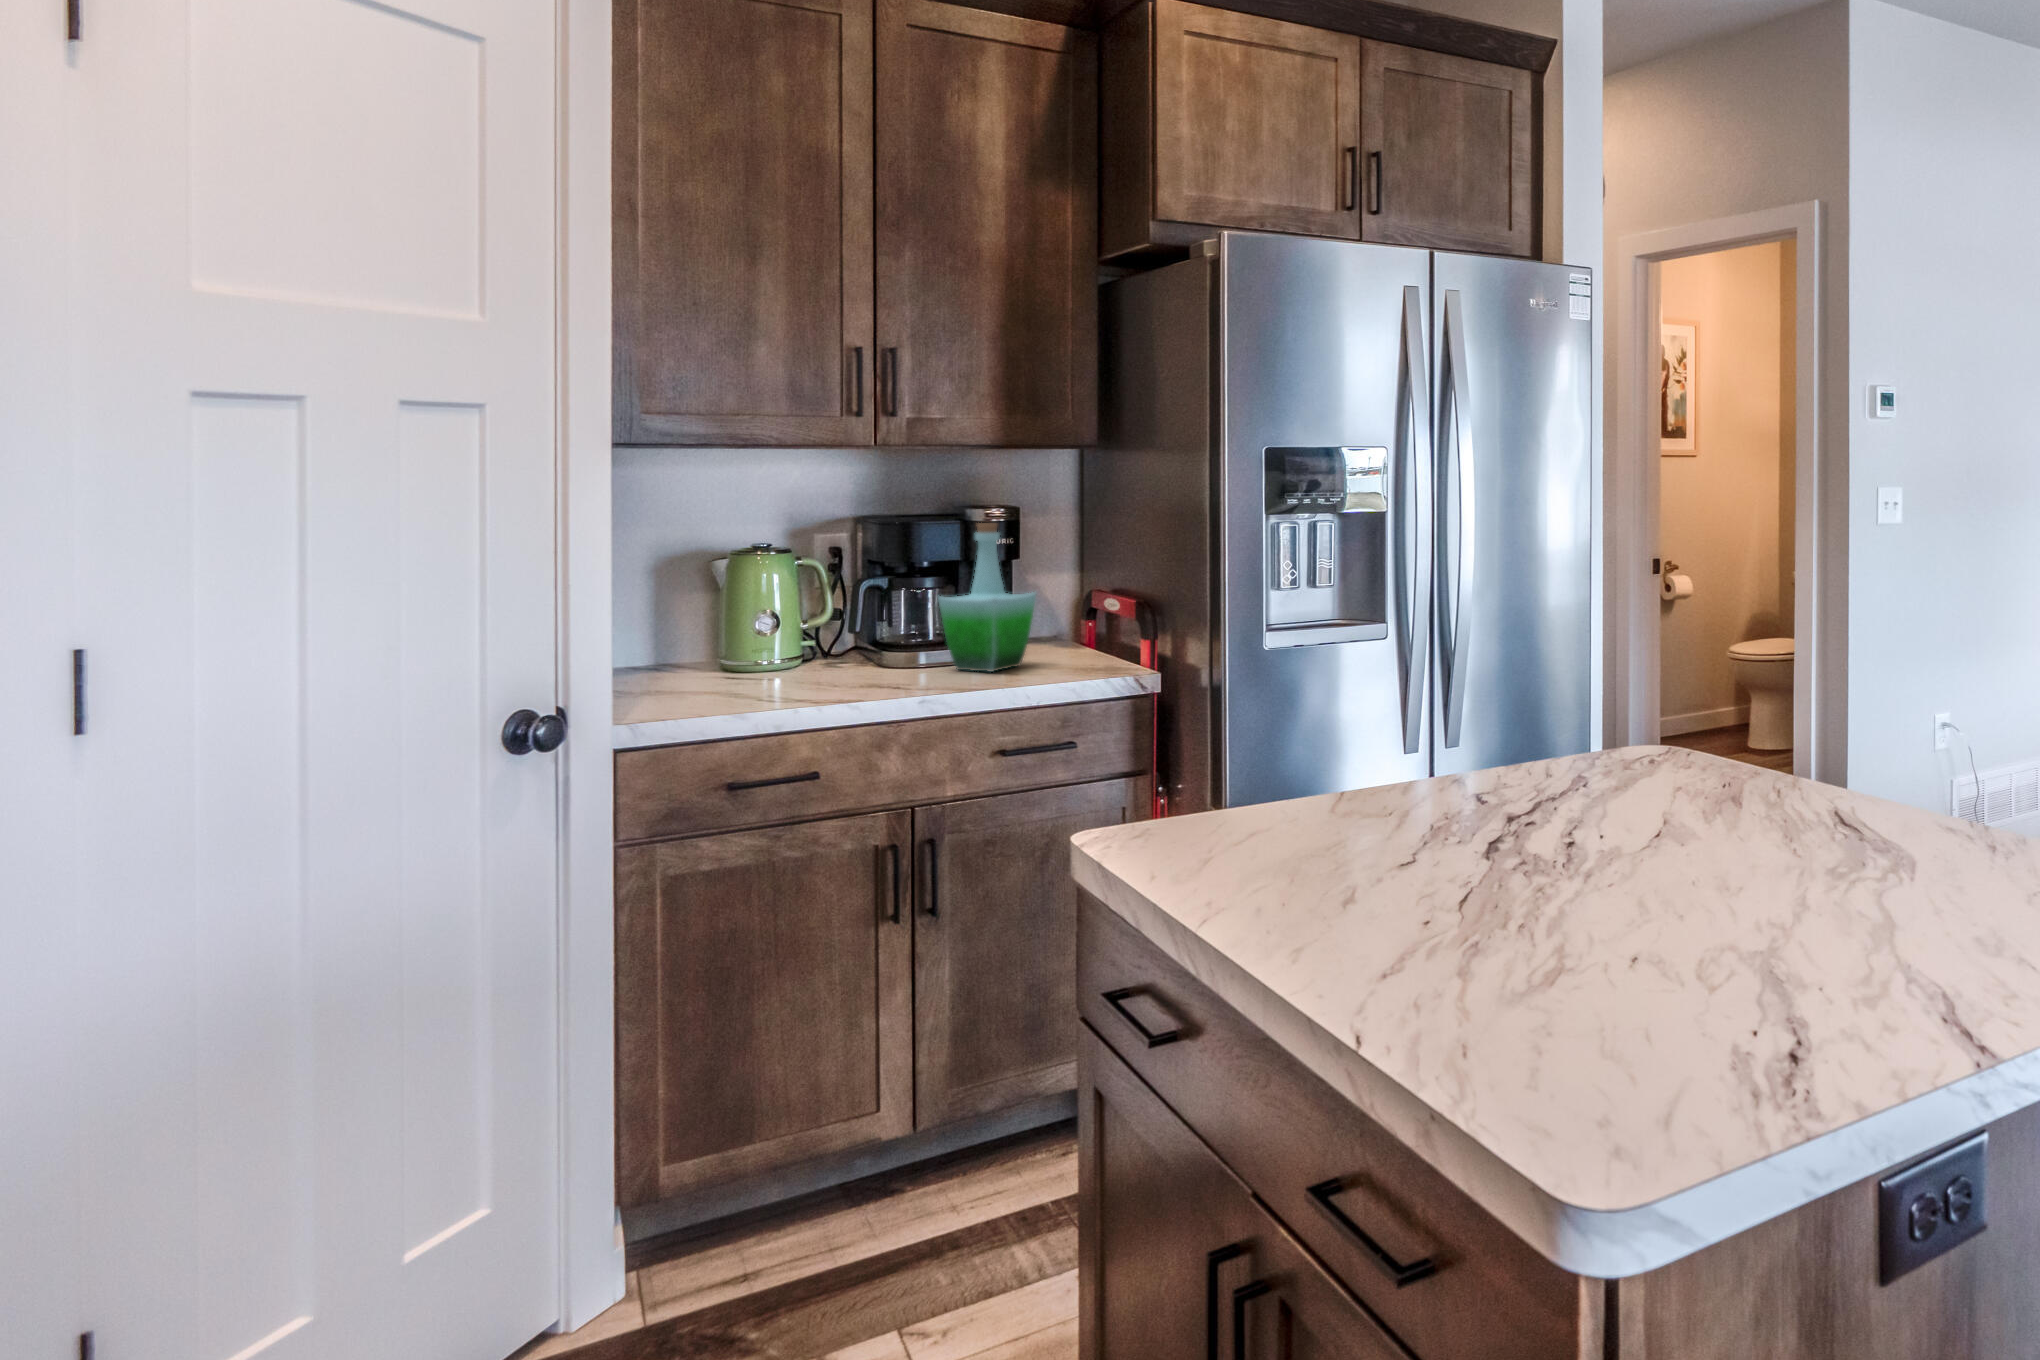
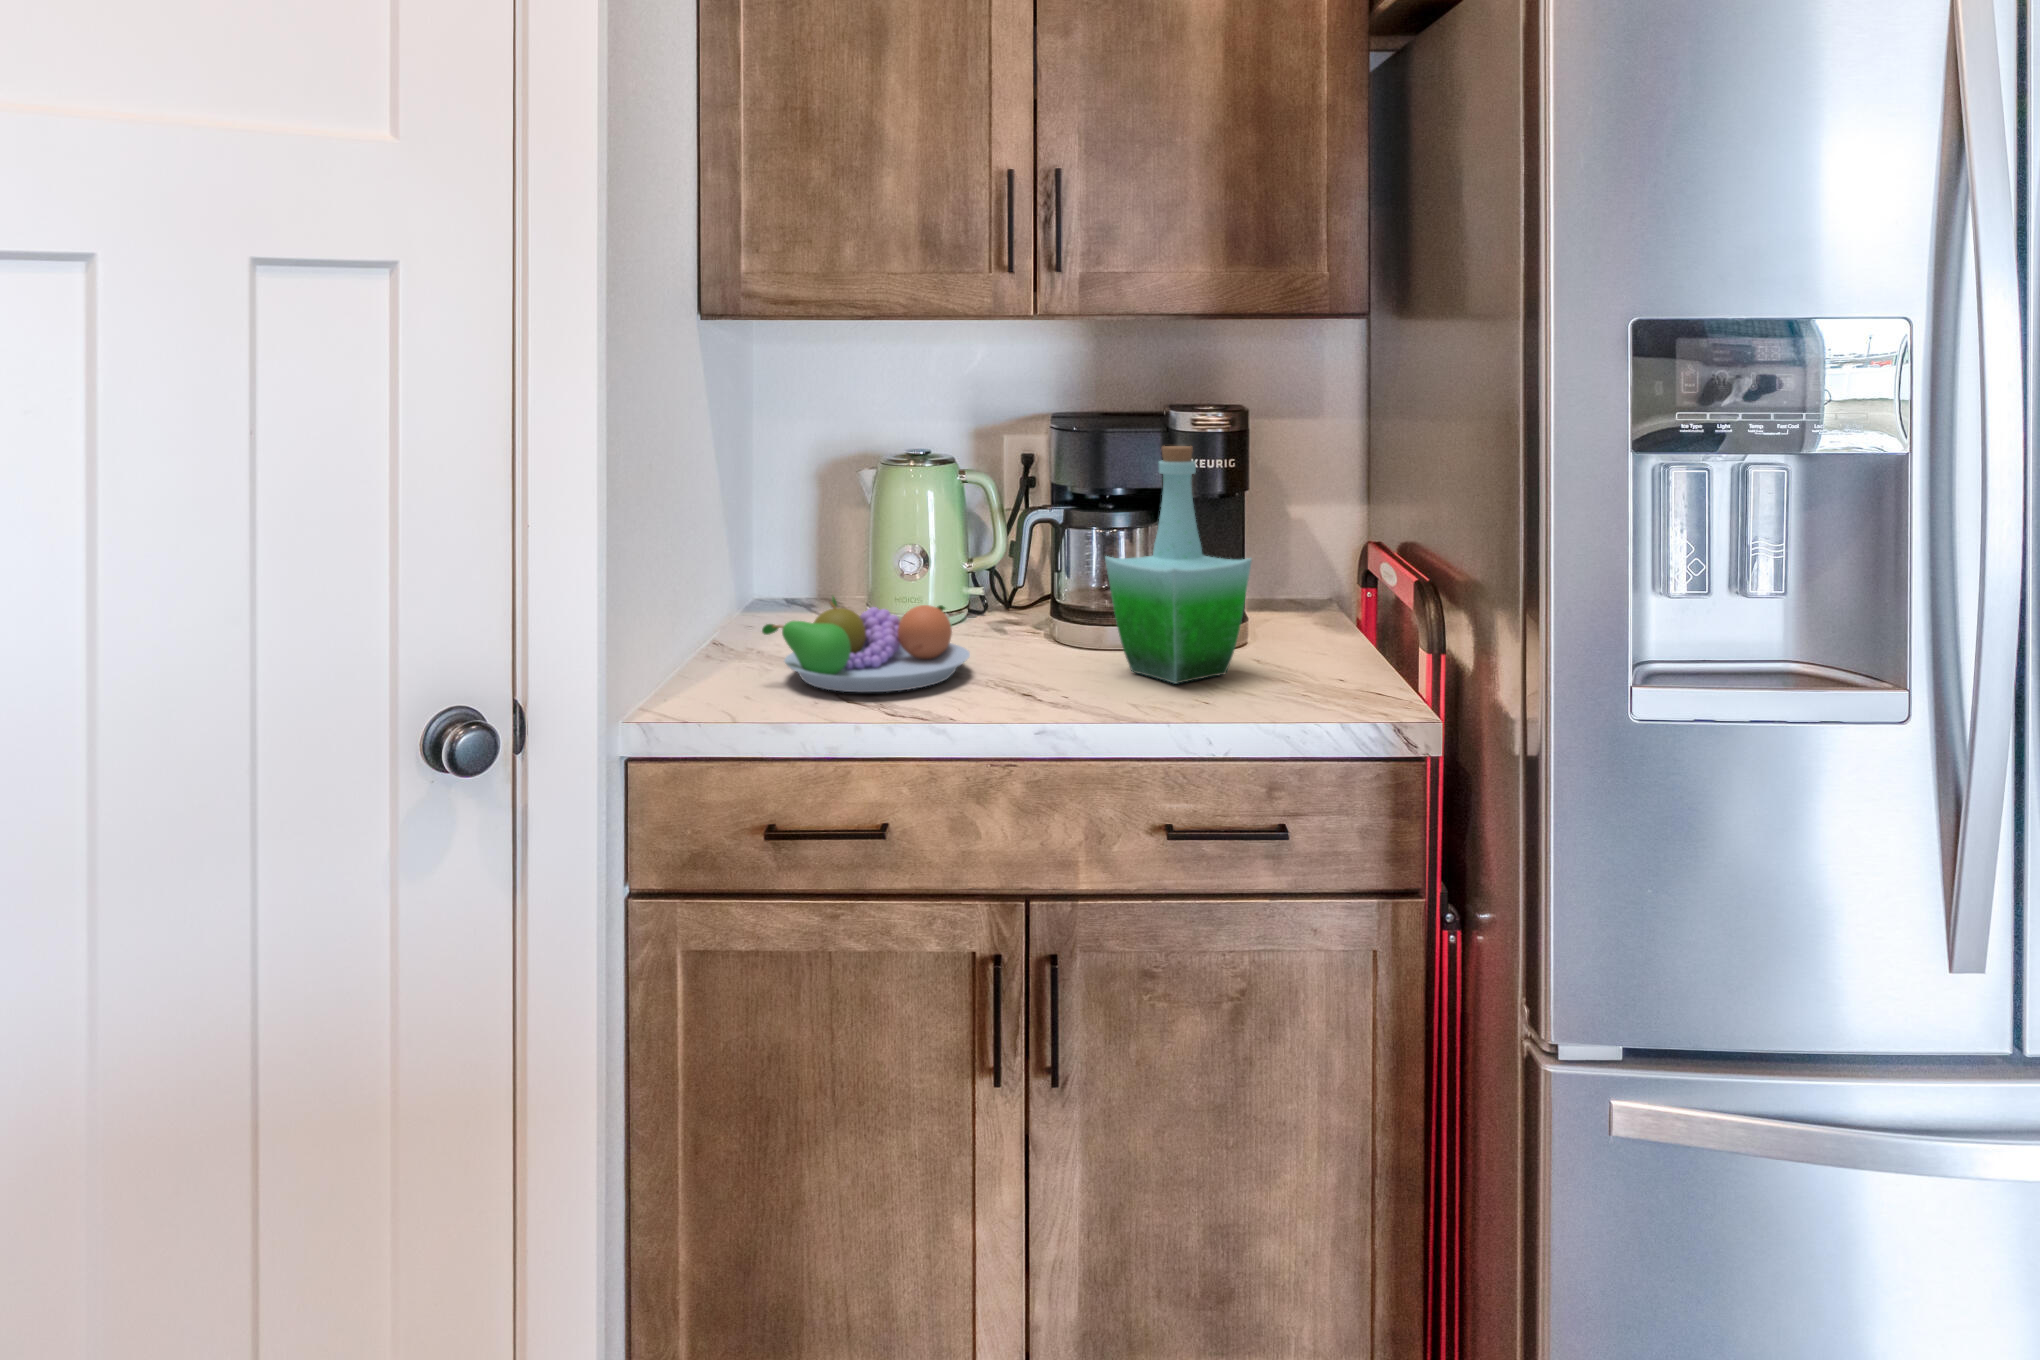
fruit bowl: none [684,634,843,694] -> present [762,597,970,692]

